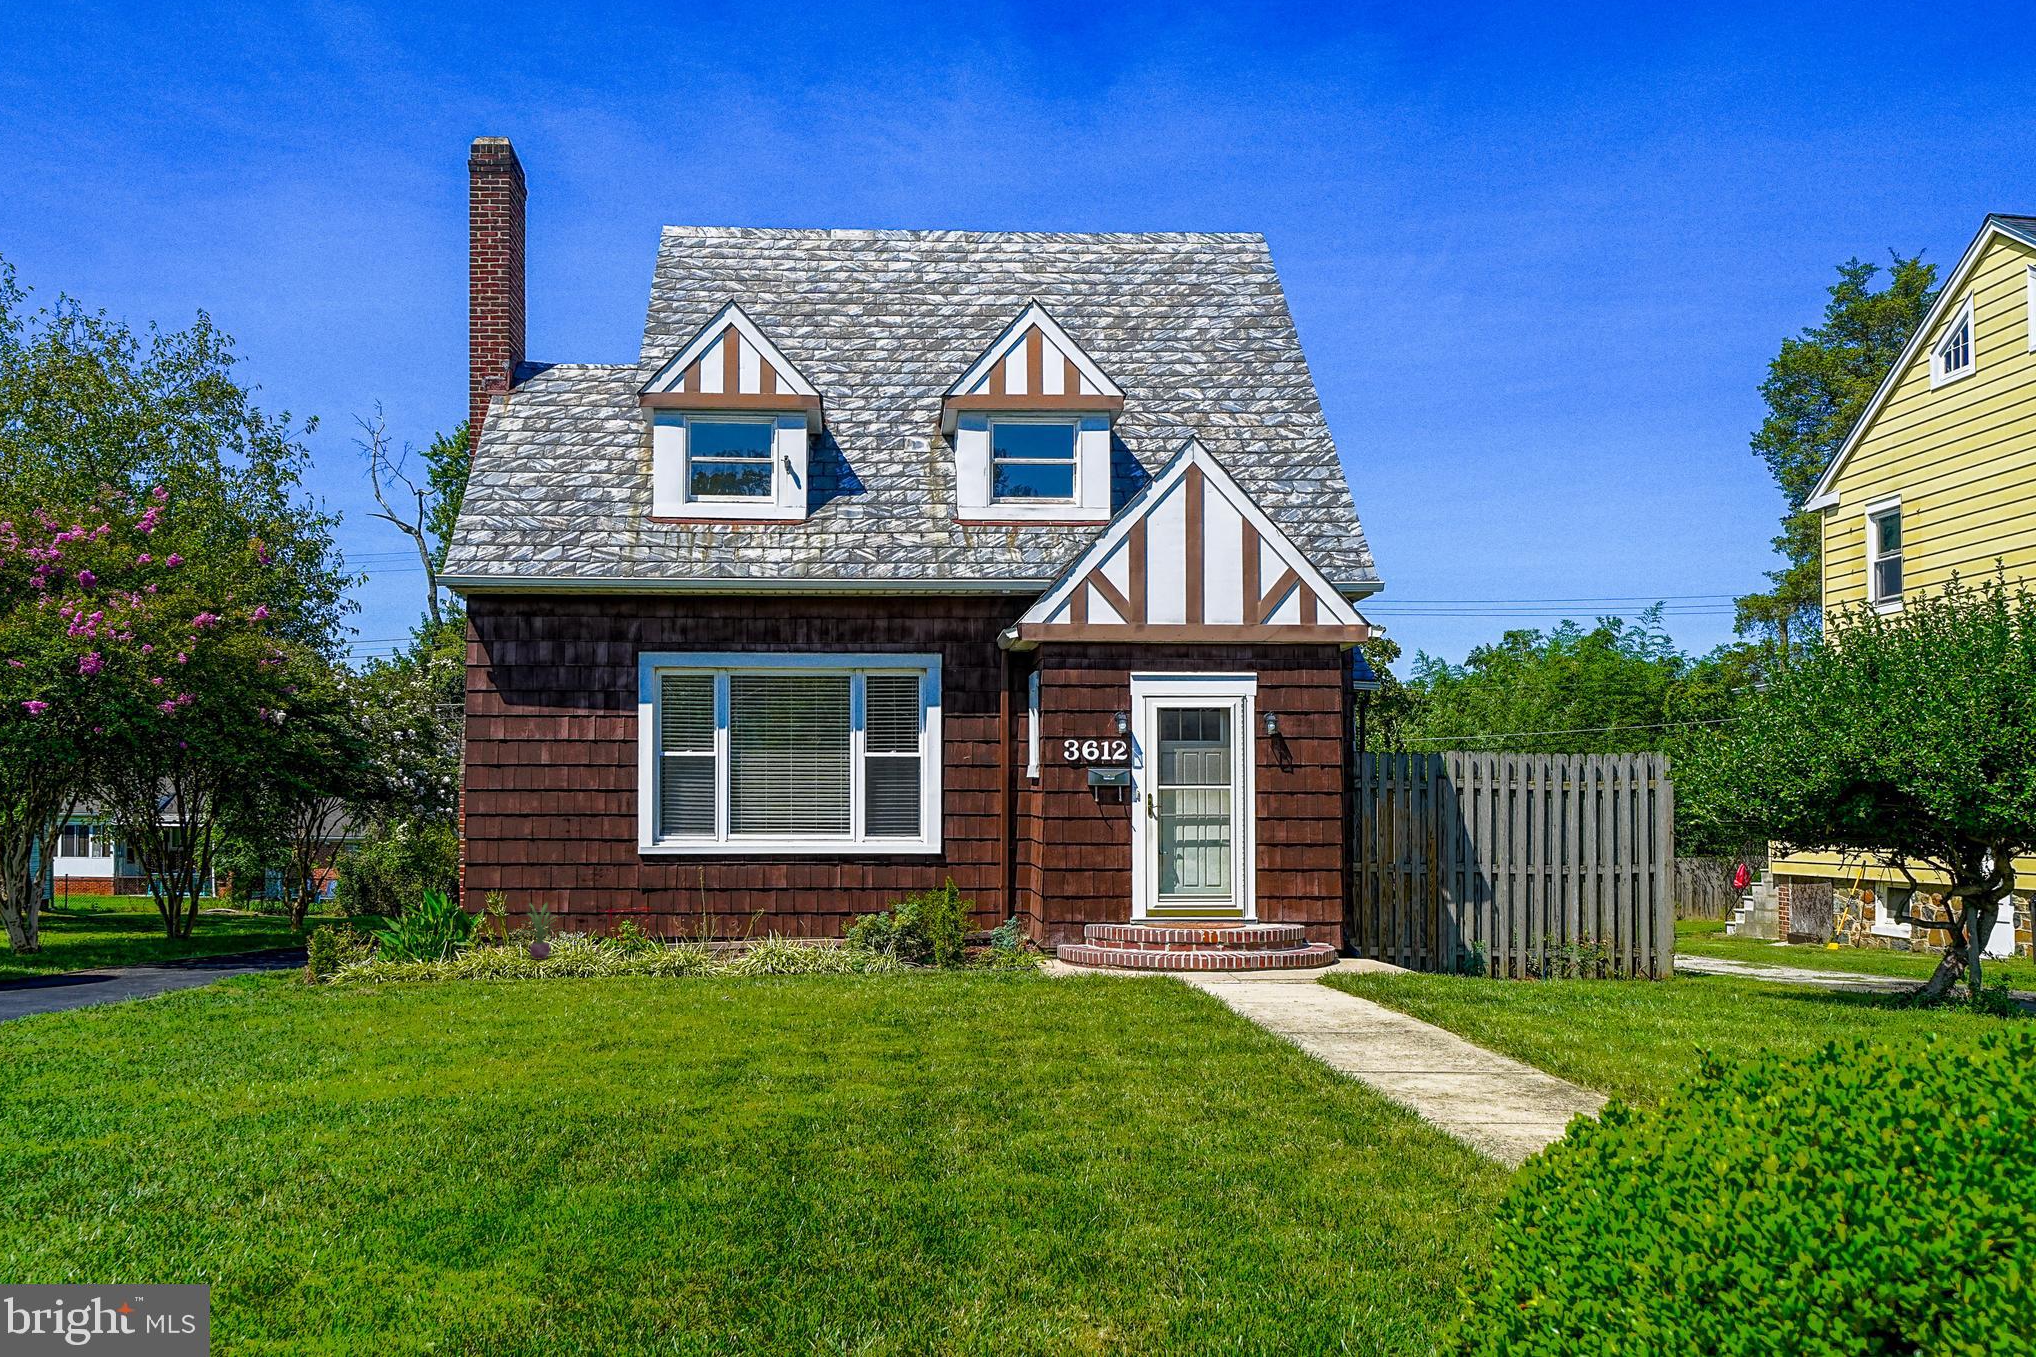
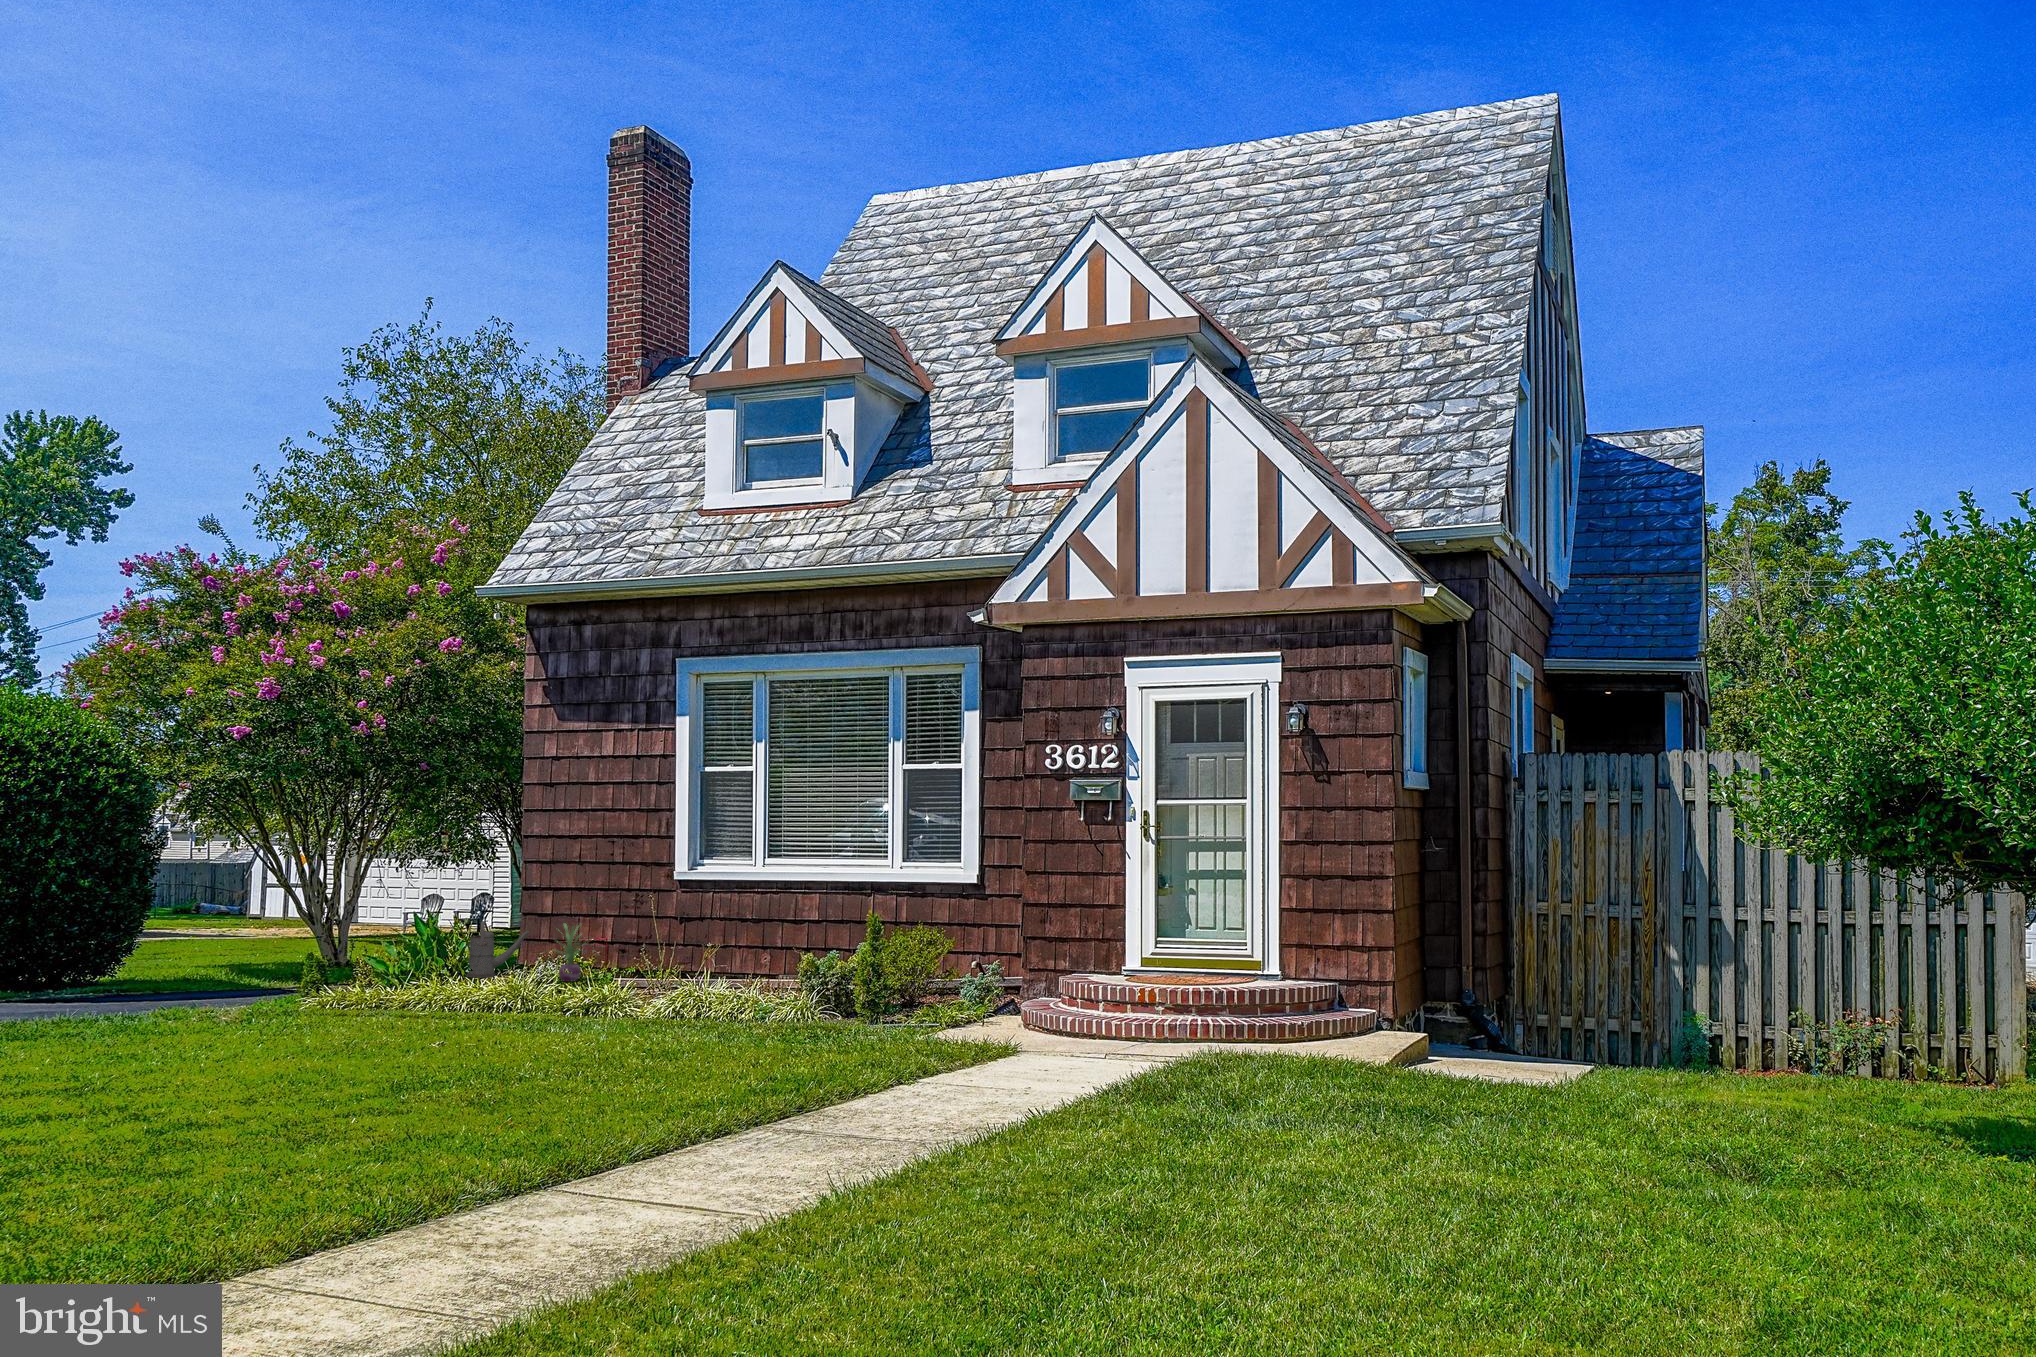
watering can: none [409,906,476,961] -> present [466,922,529,978]

